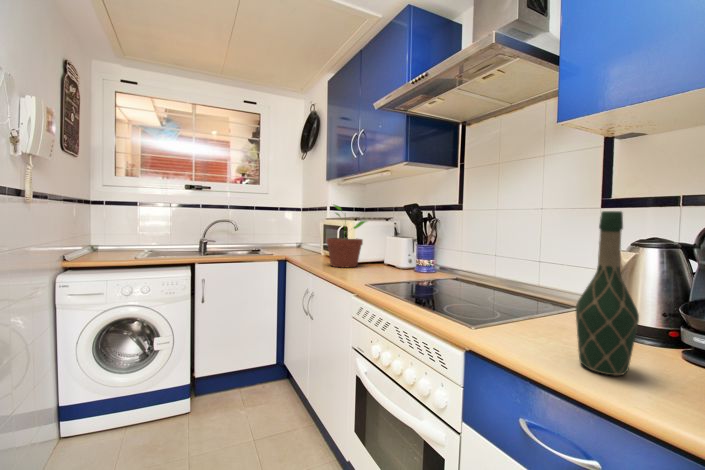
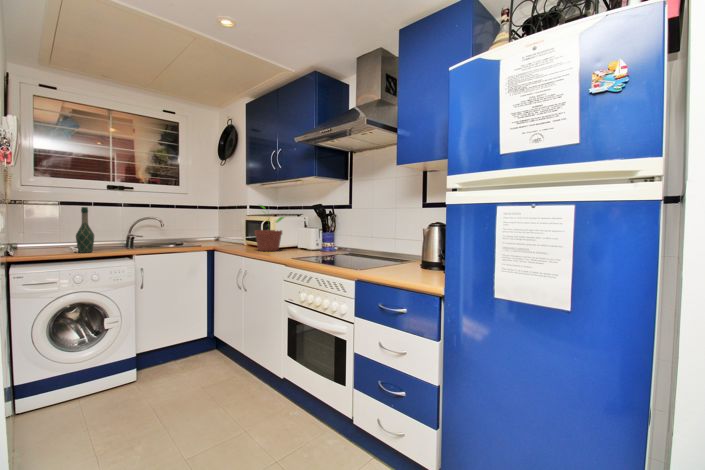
wine bottle: present [576,211,639,376] -> present [76,207,94,253]

